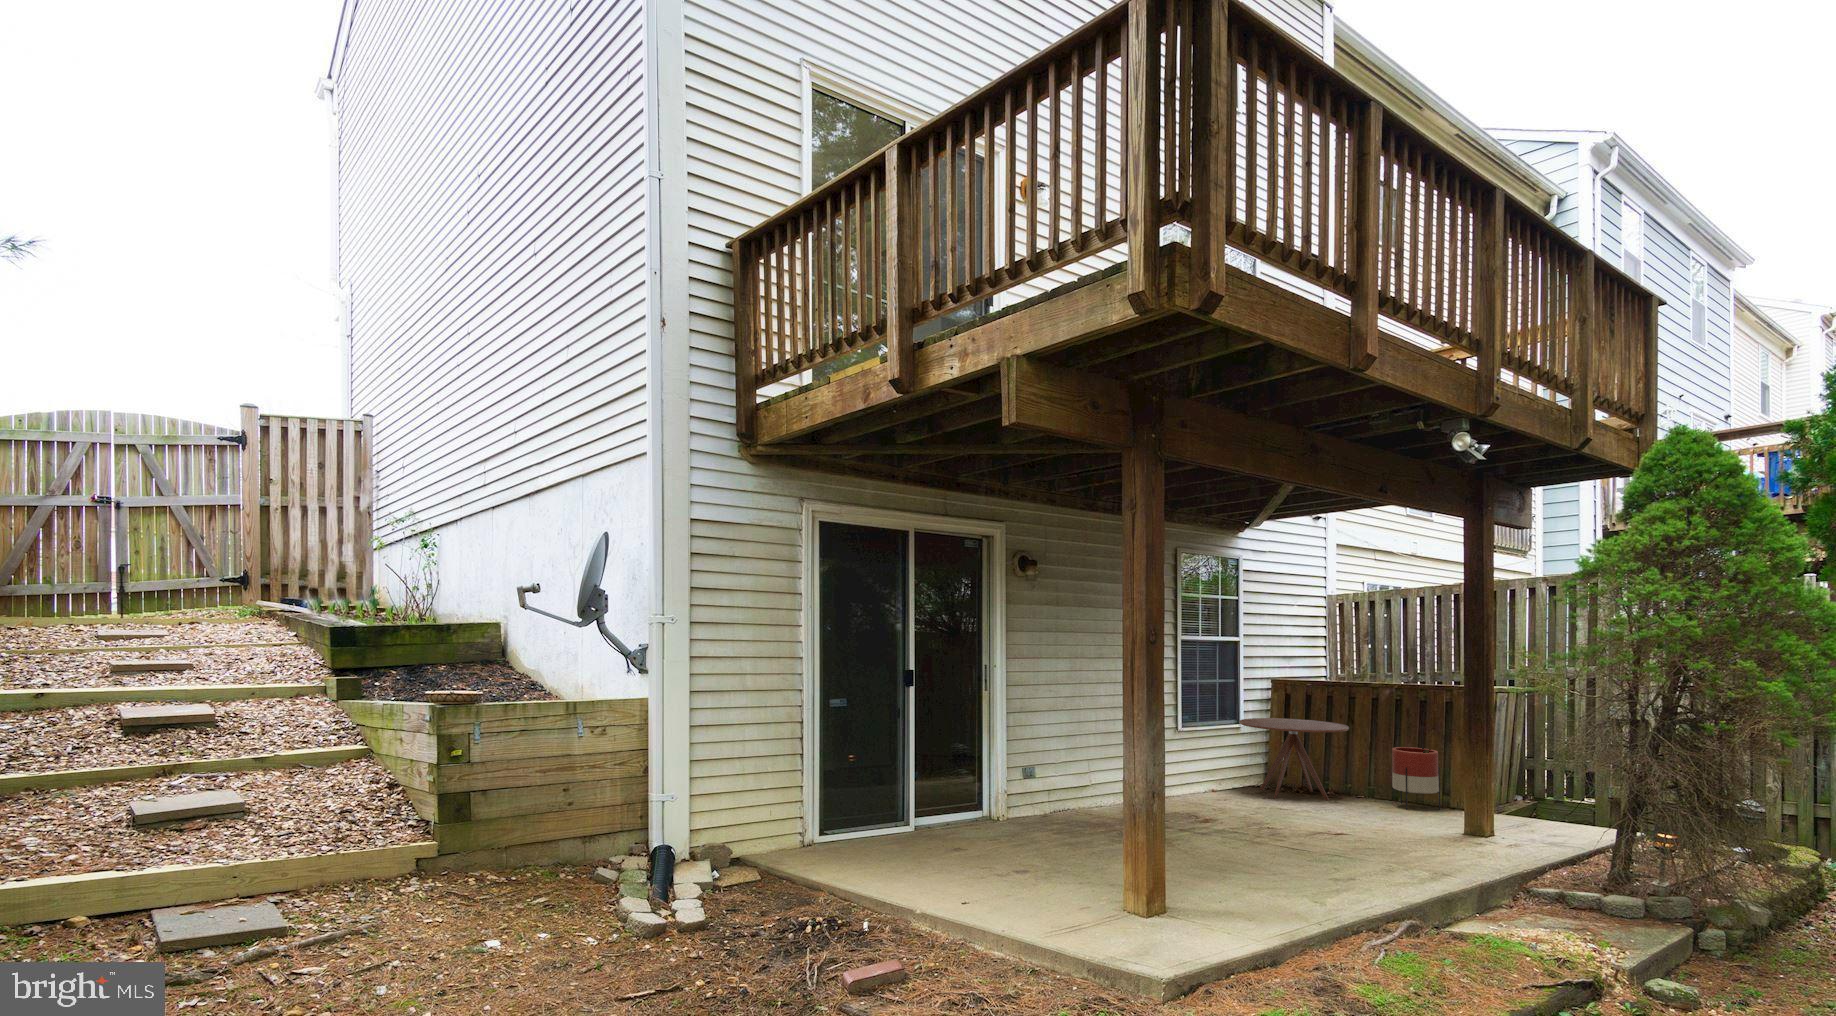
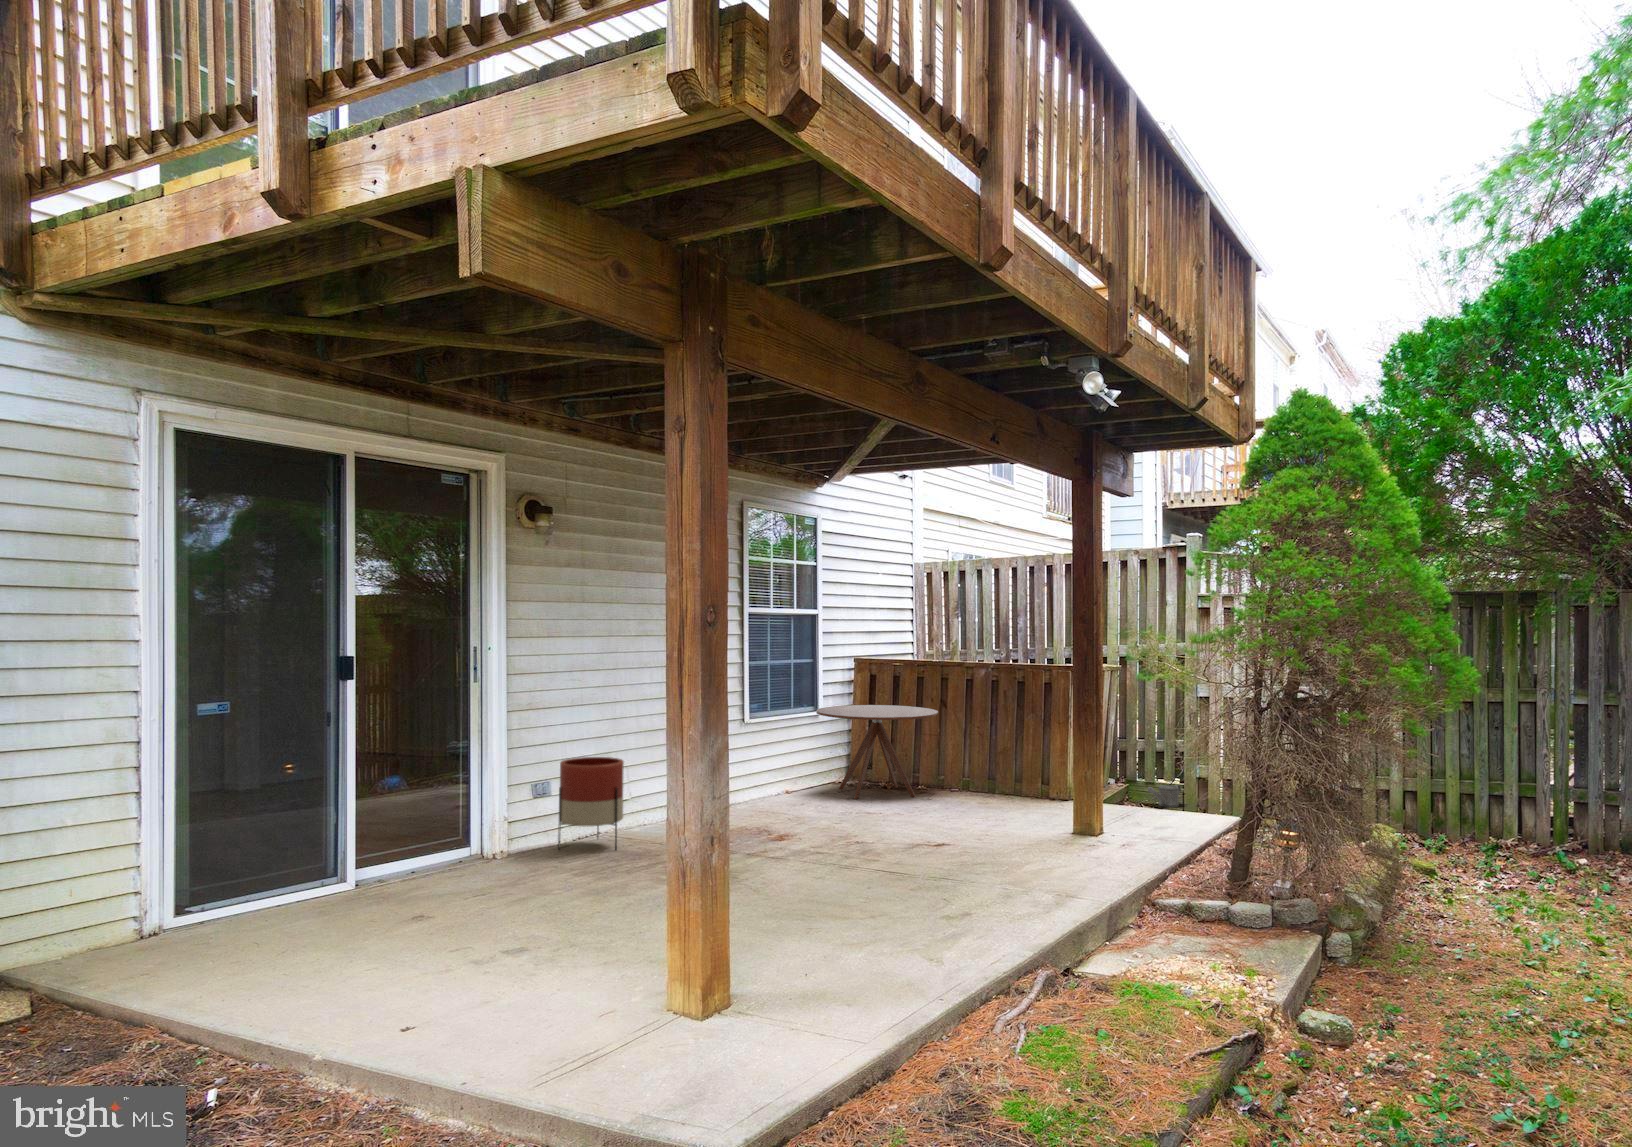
planter: present [1392,747,1440,810] -> present [558,757,624,850]
watering can: none [1549,804,1584,824] -> present [1148,785,1181,807]

